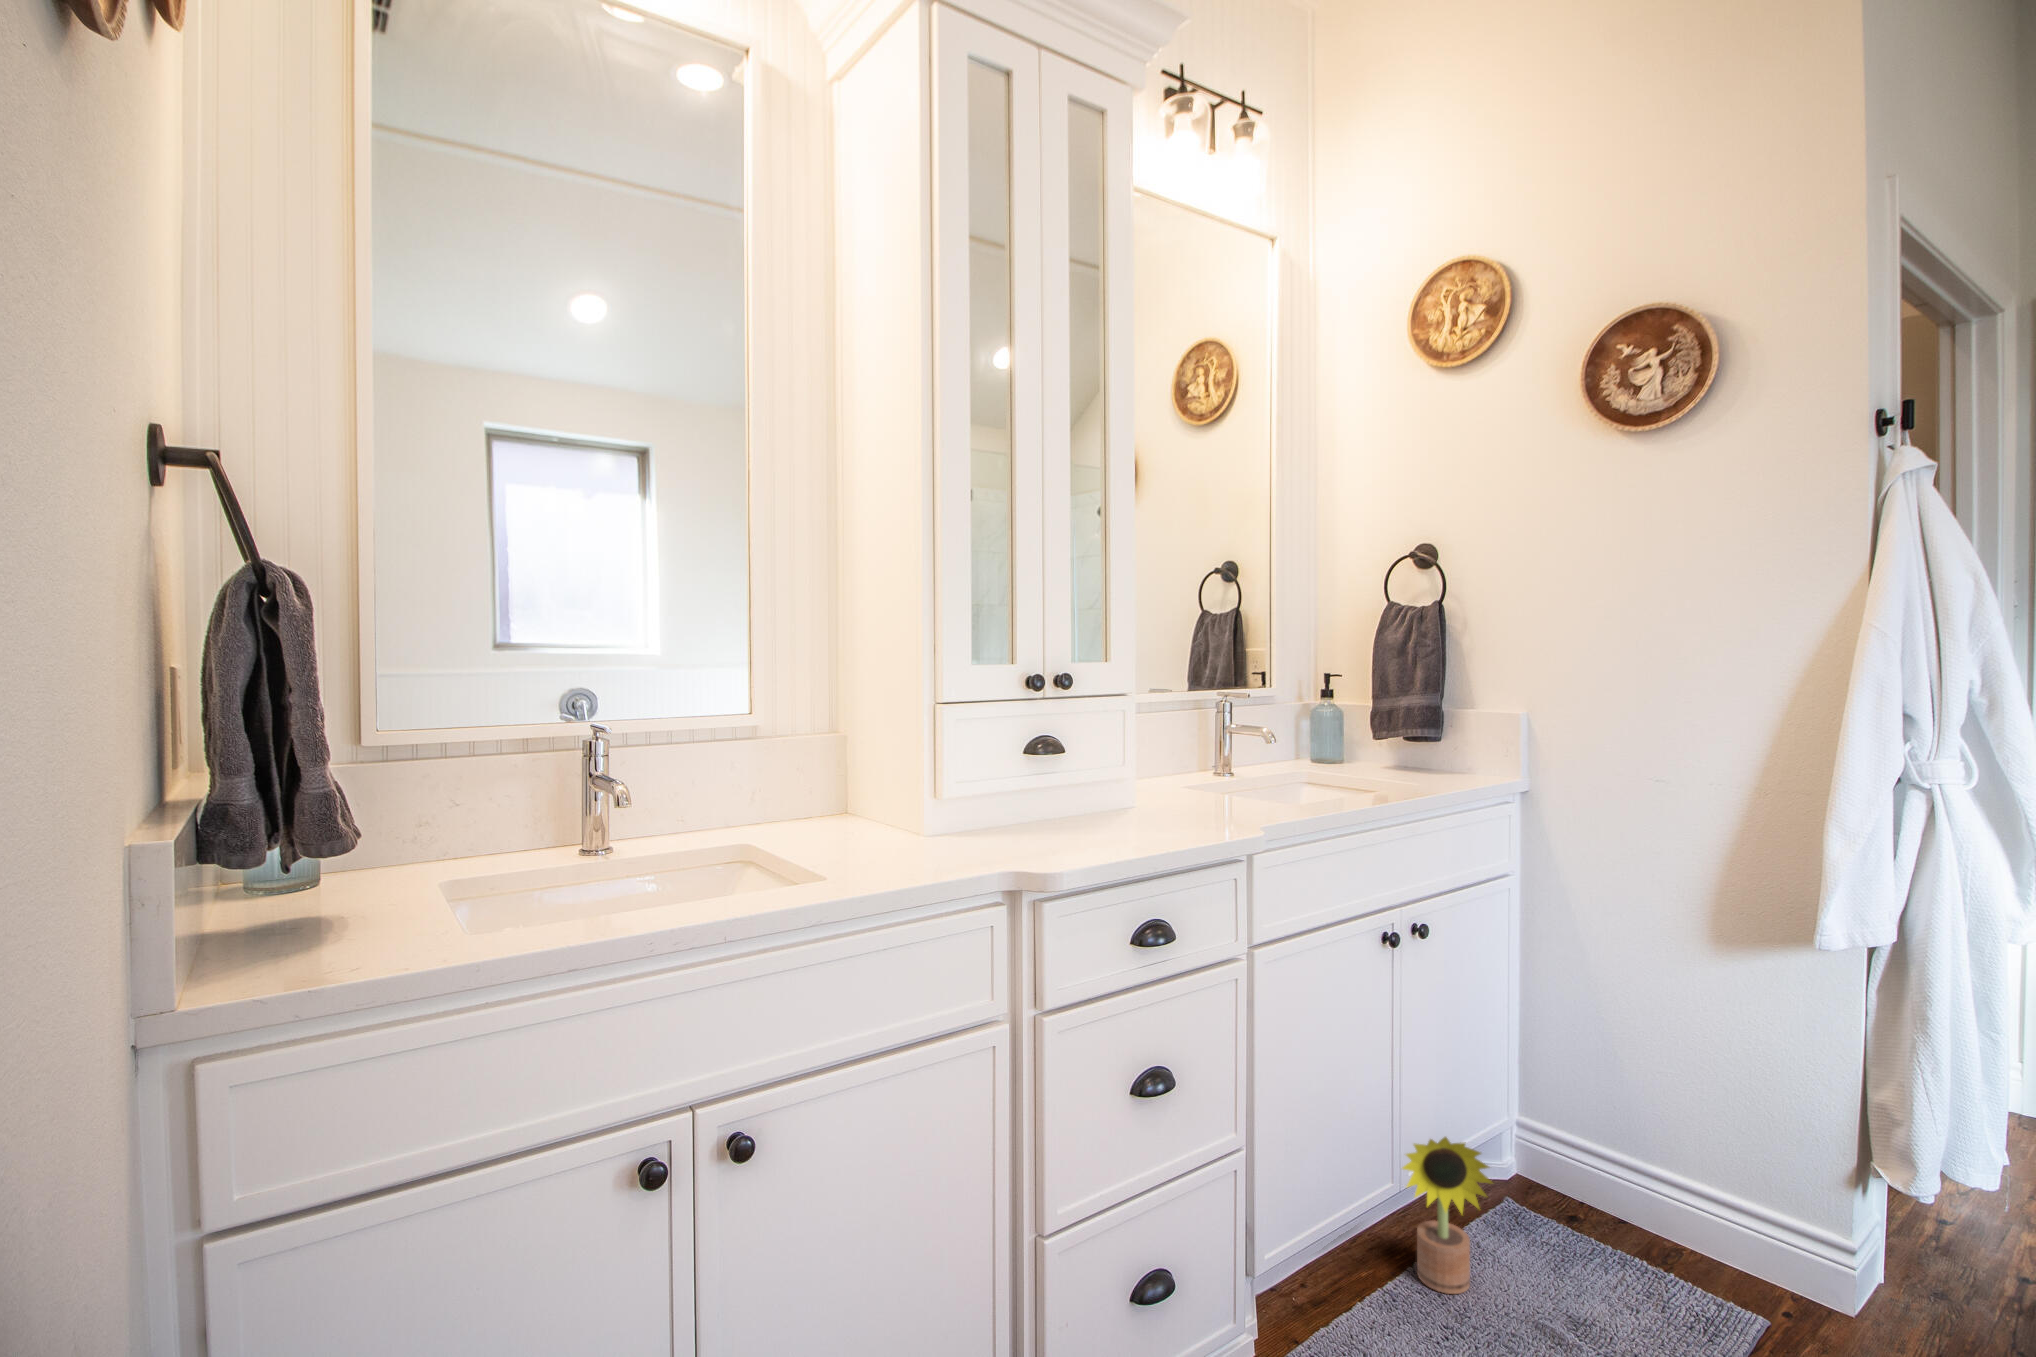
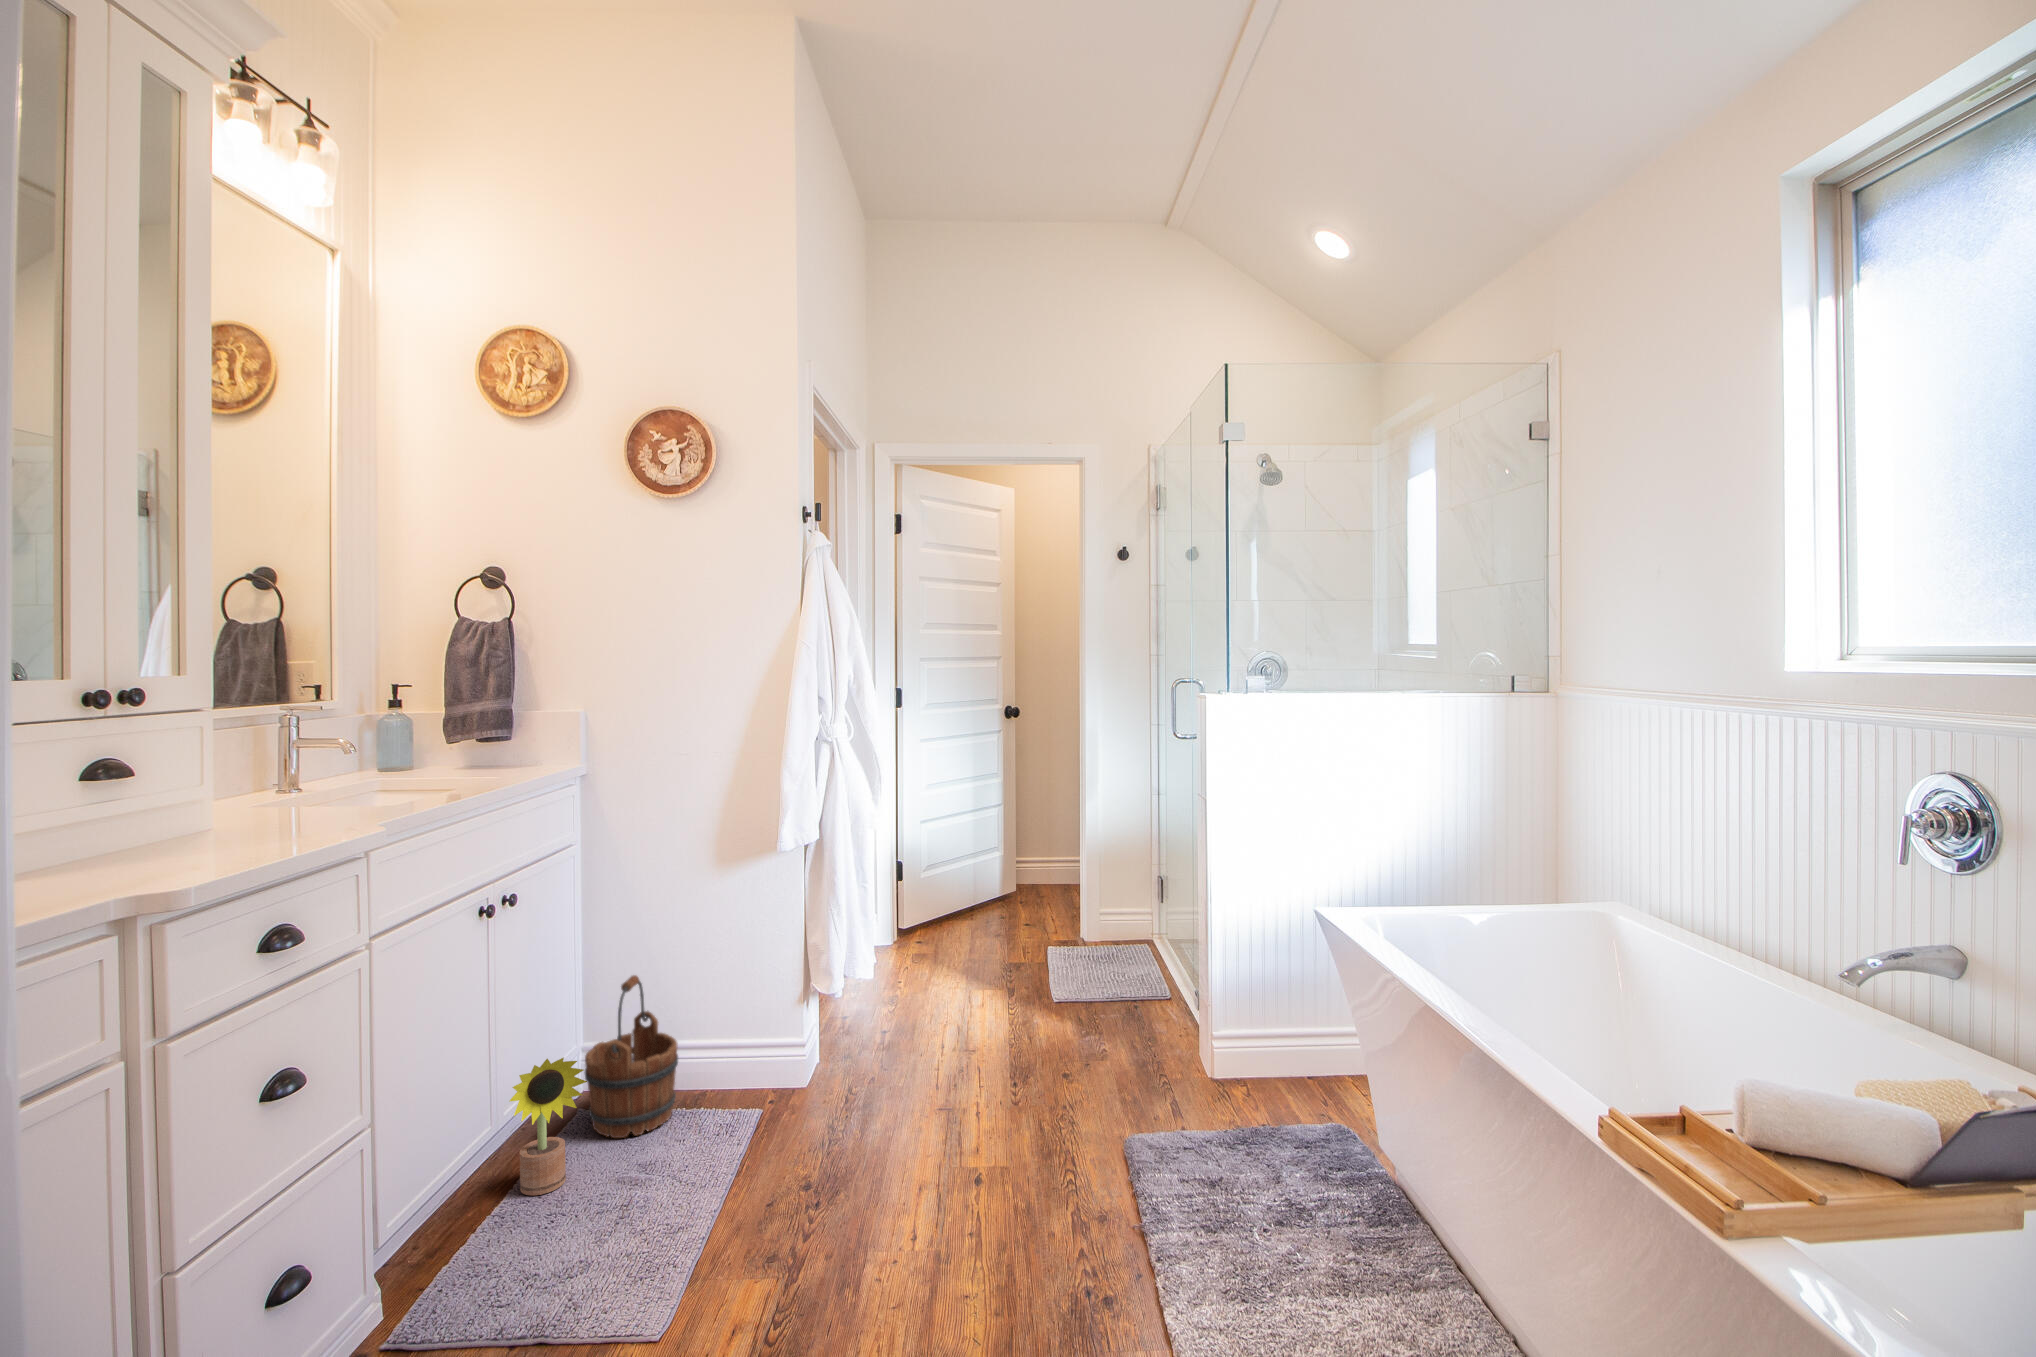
wooden bucket: none [1506,1060,1636,1274] -> present [585,975,678,1138]

